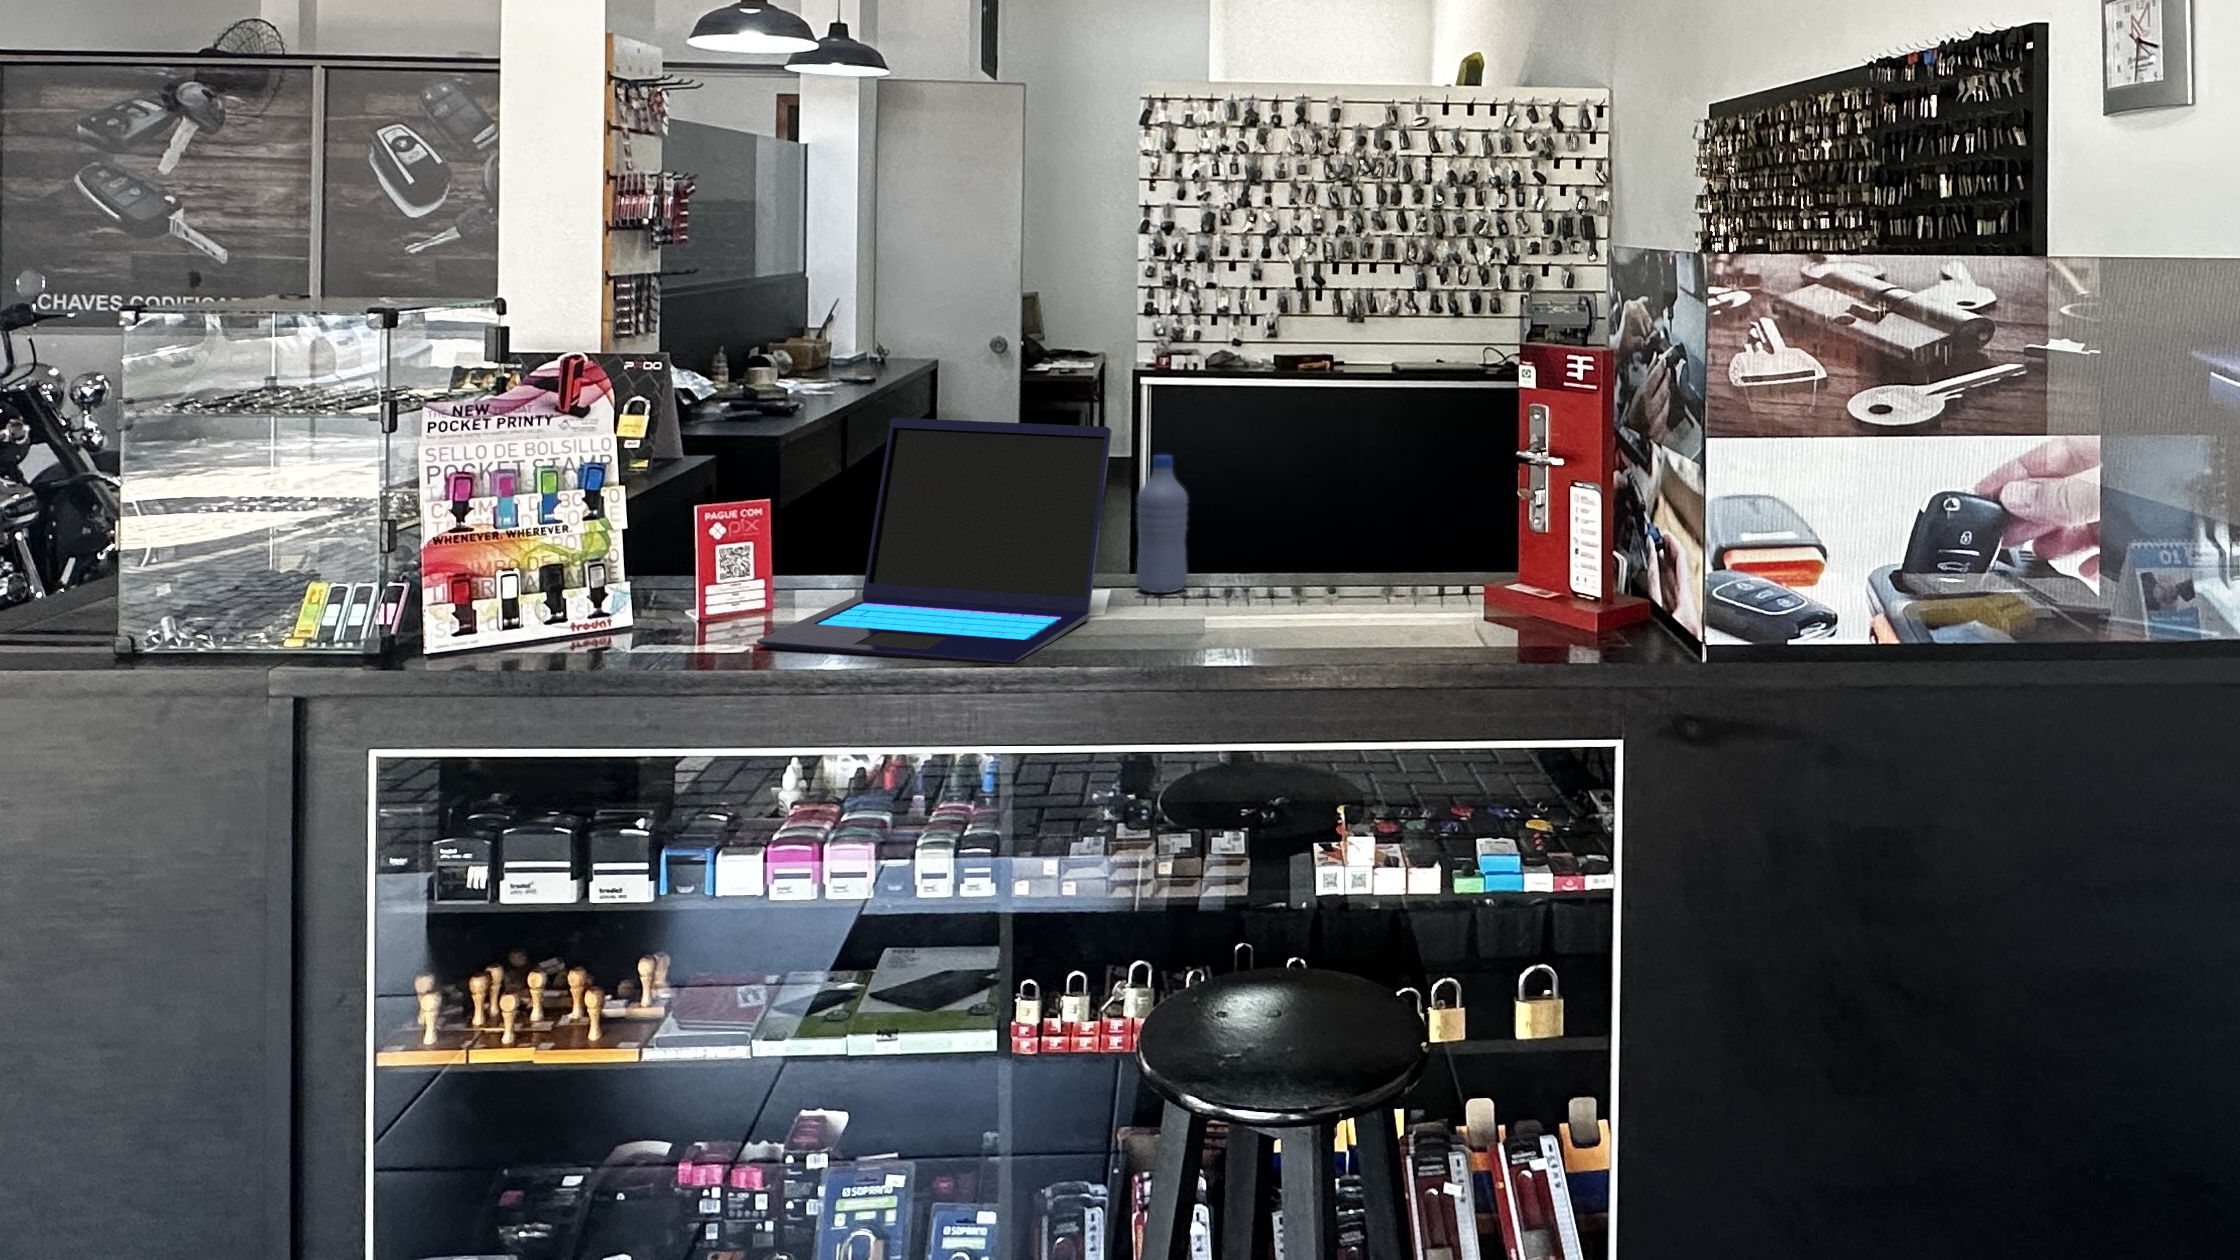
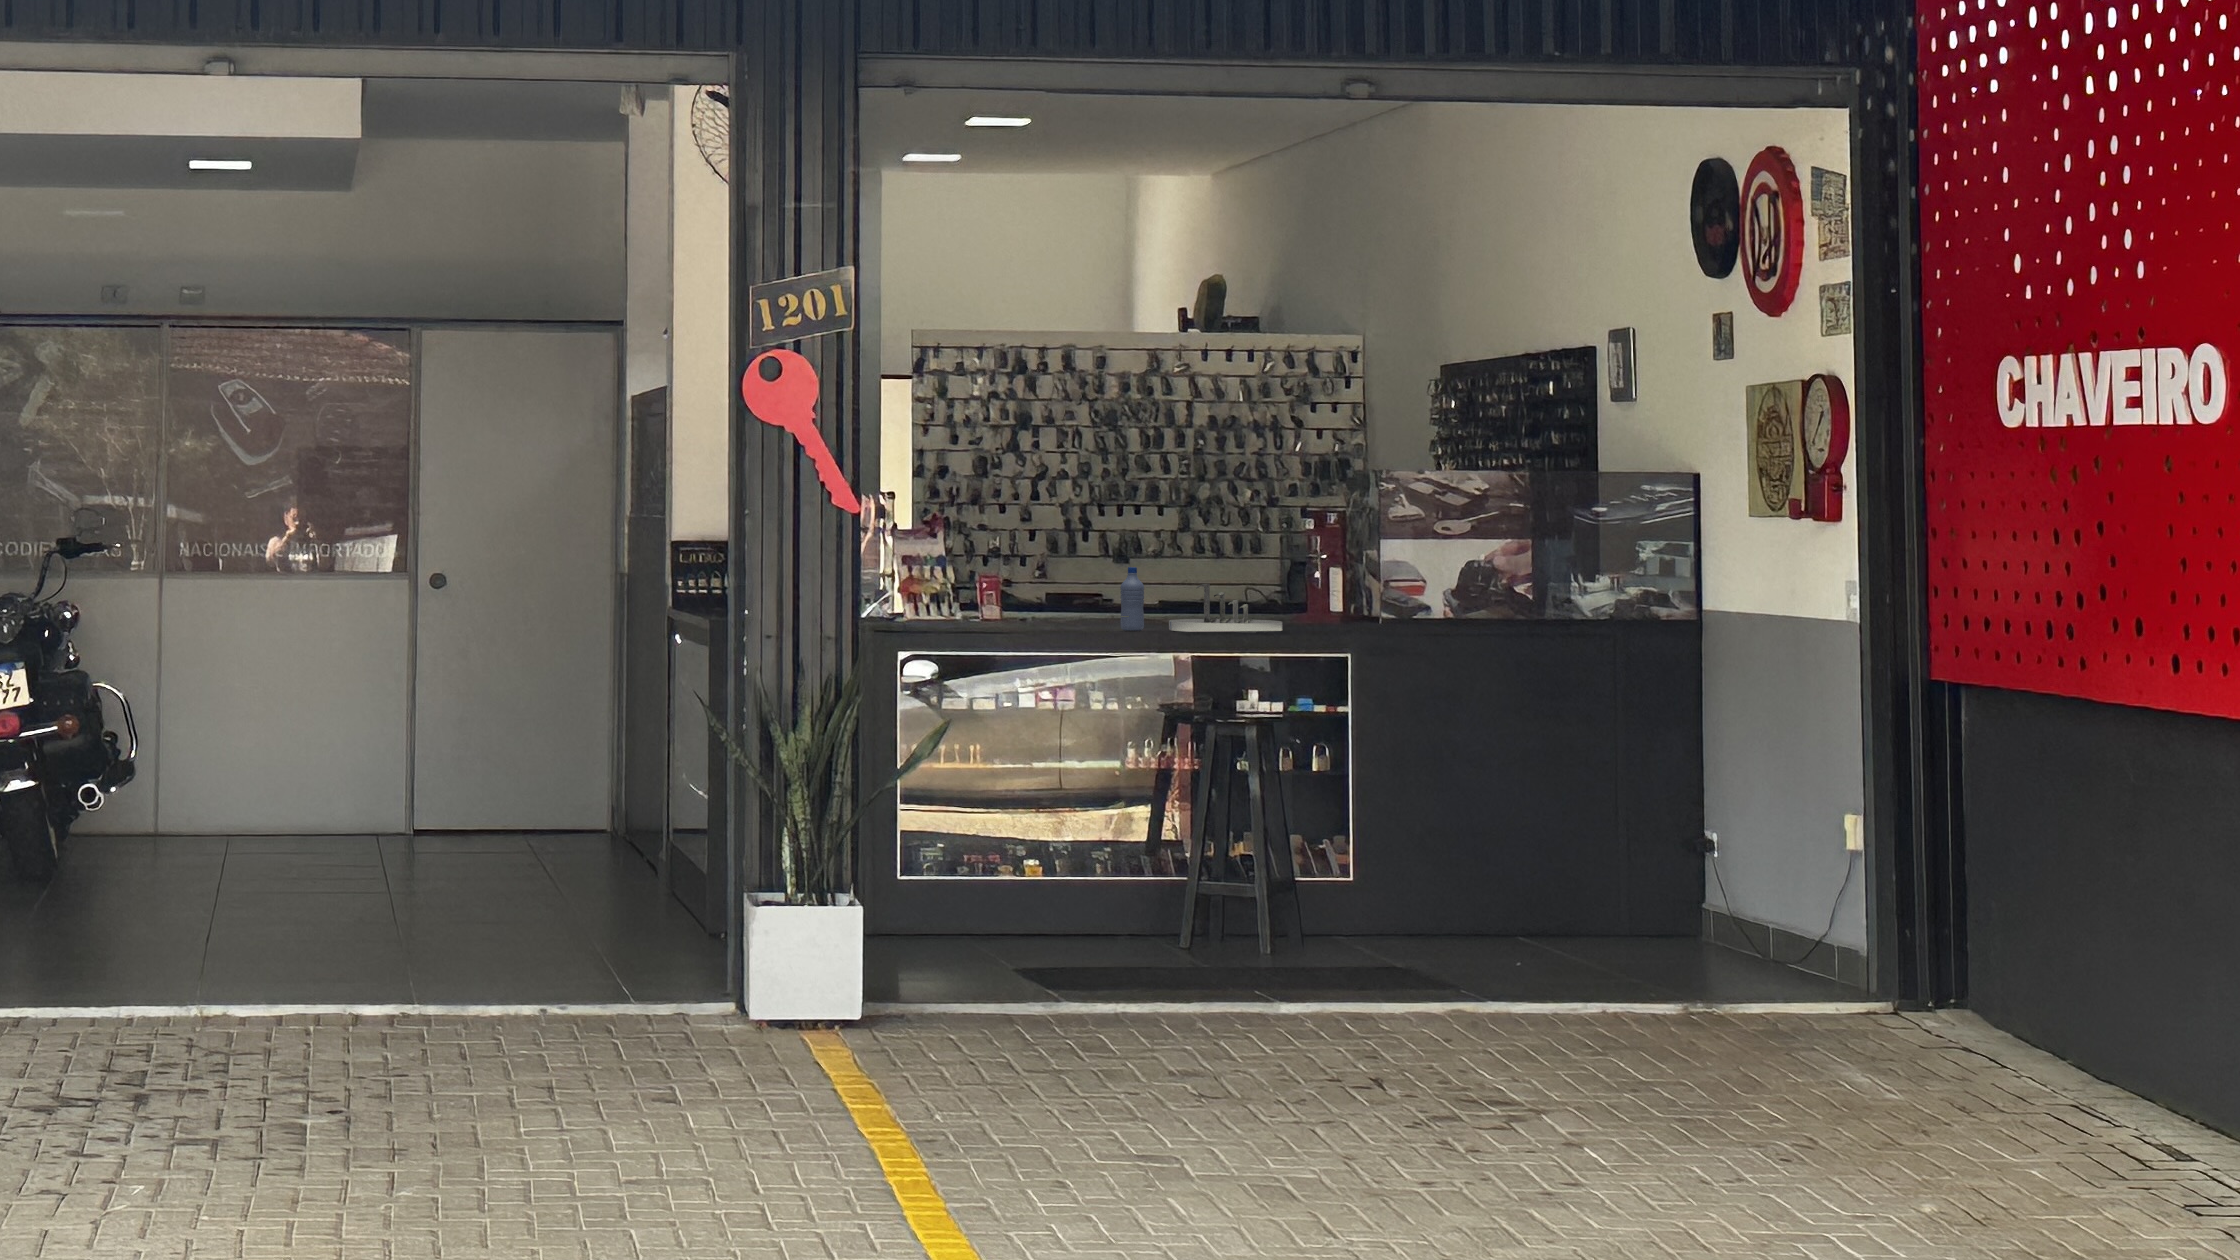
laptop: present [757,418,1112,664] -> none [990,548,1117,635]
desk organizer: none [1214,499,1473,655] -> present [1169,584,1283,632]

